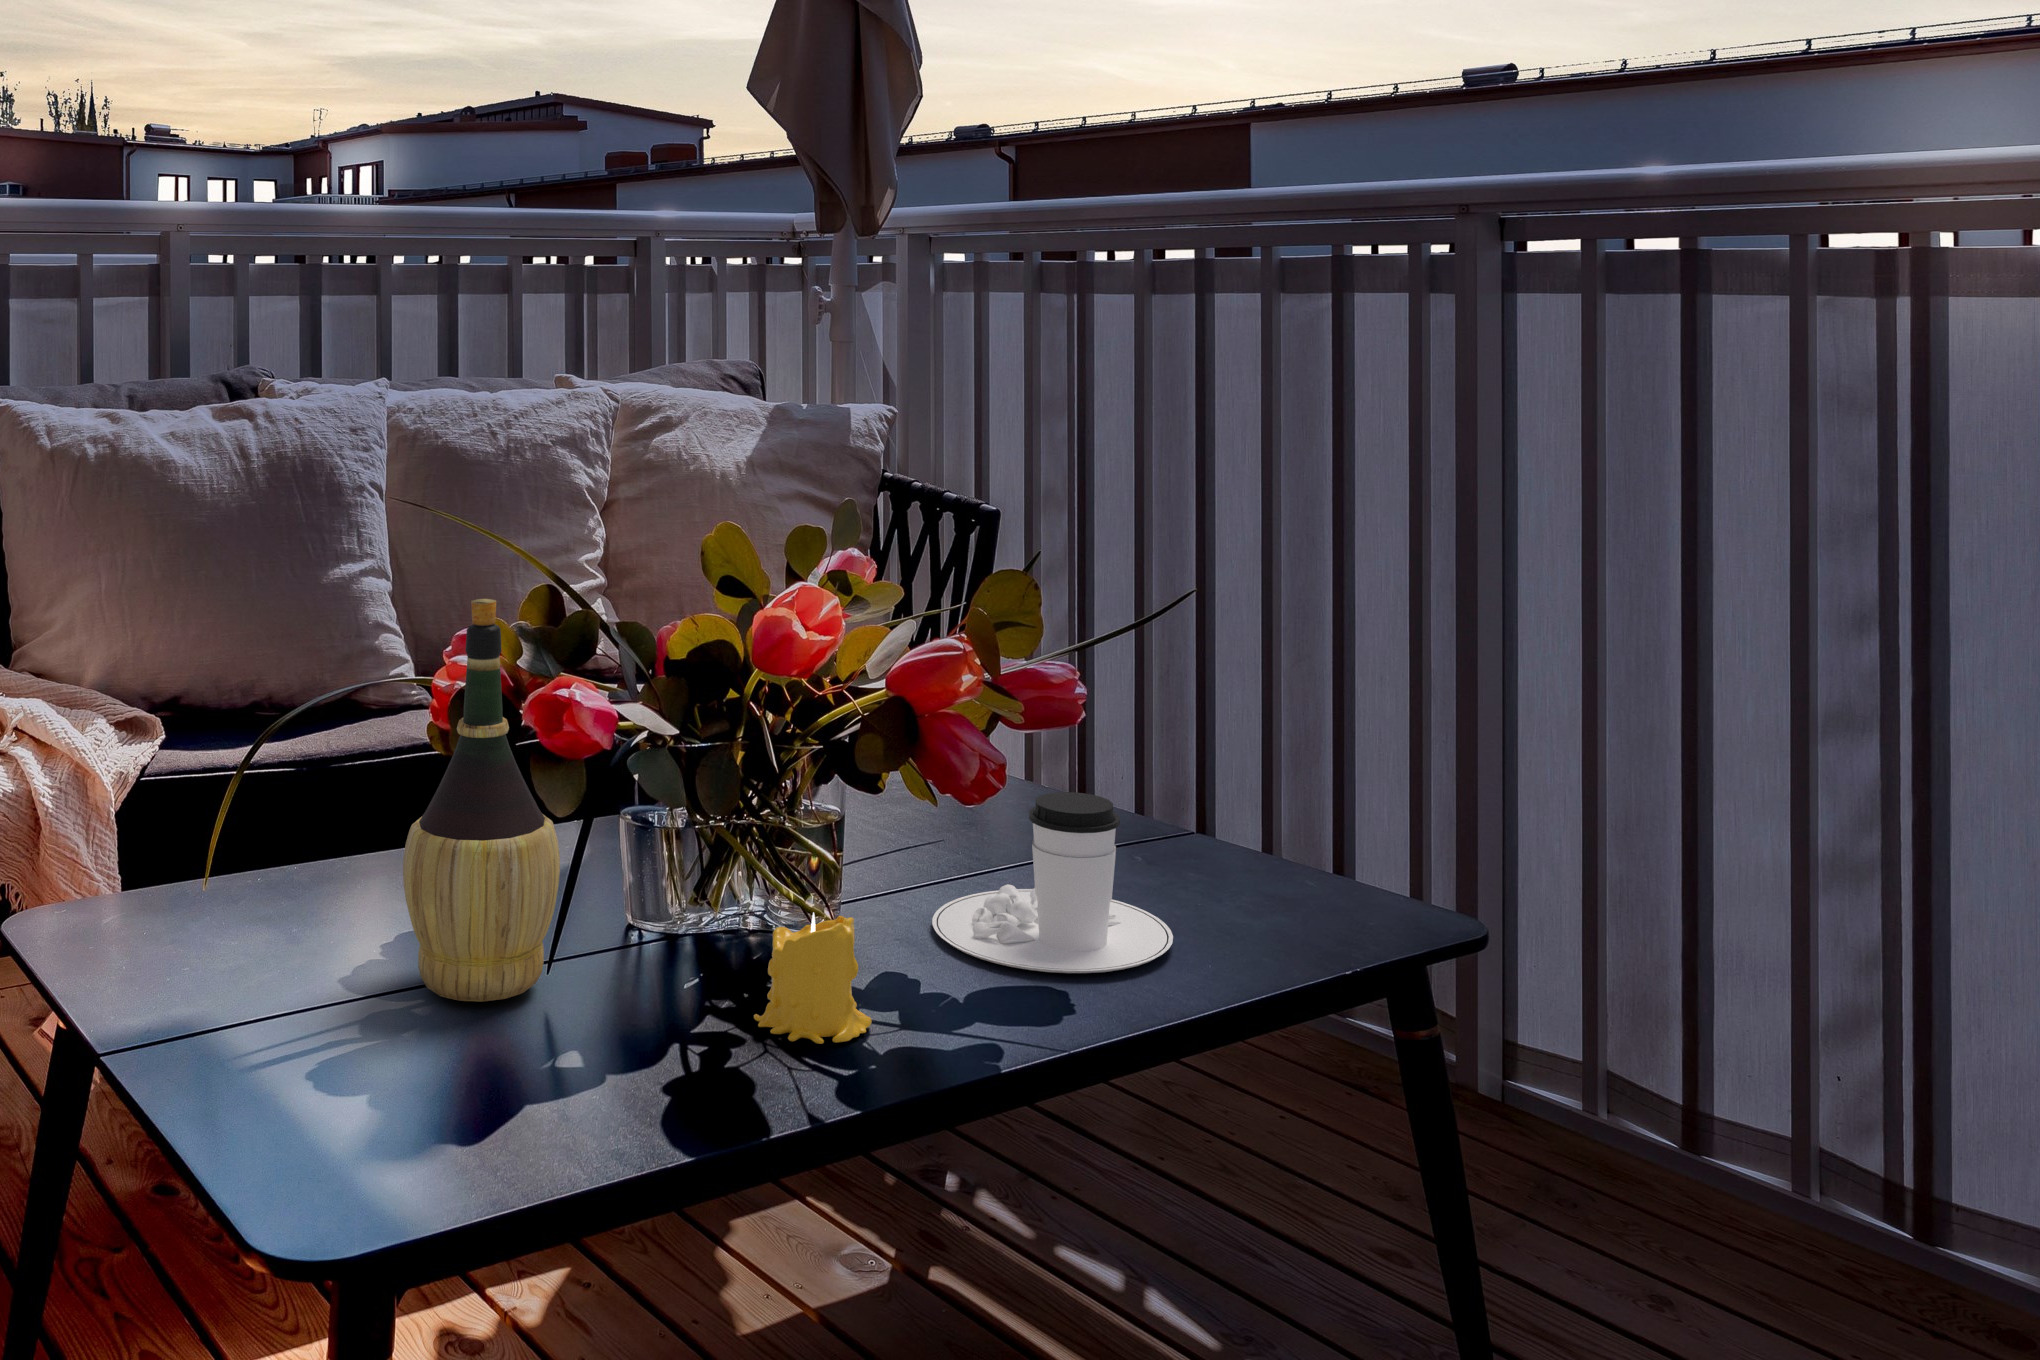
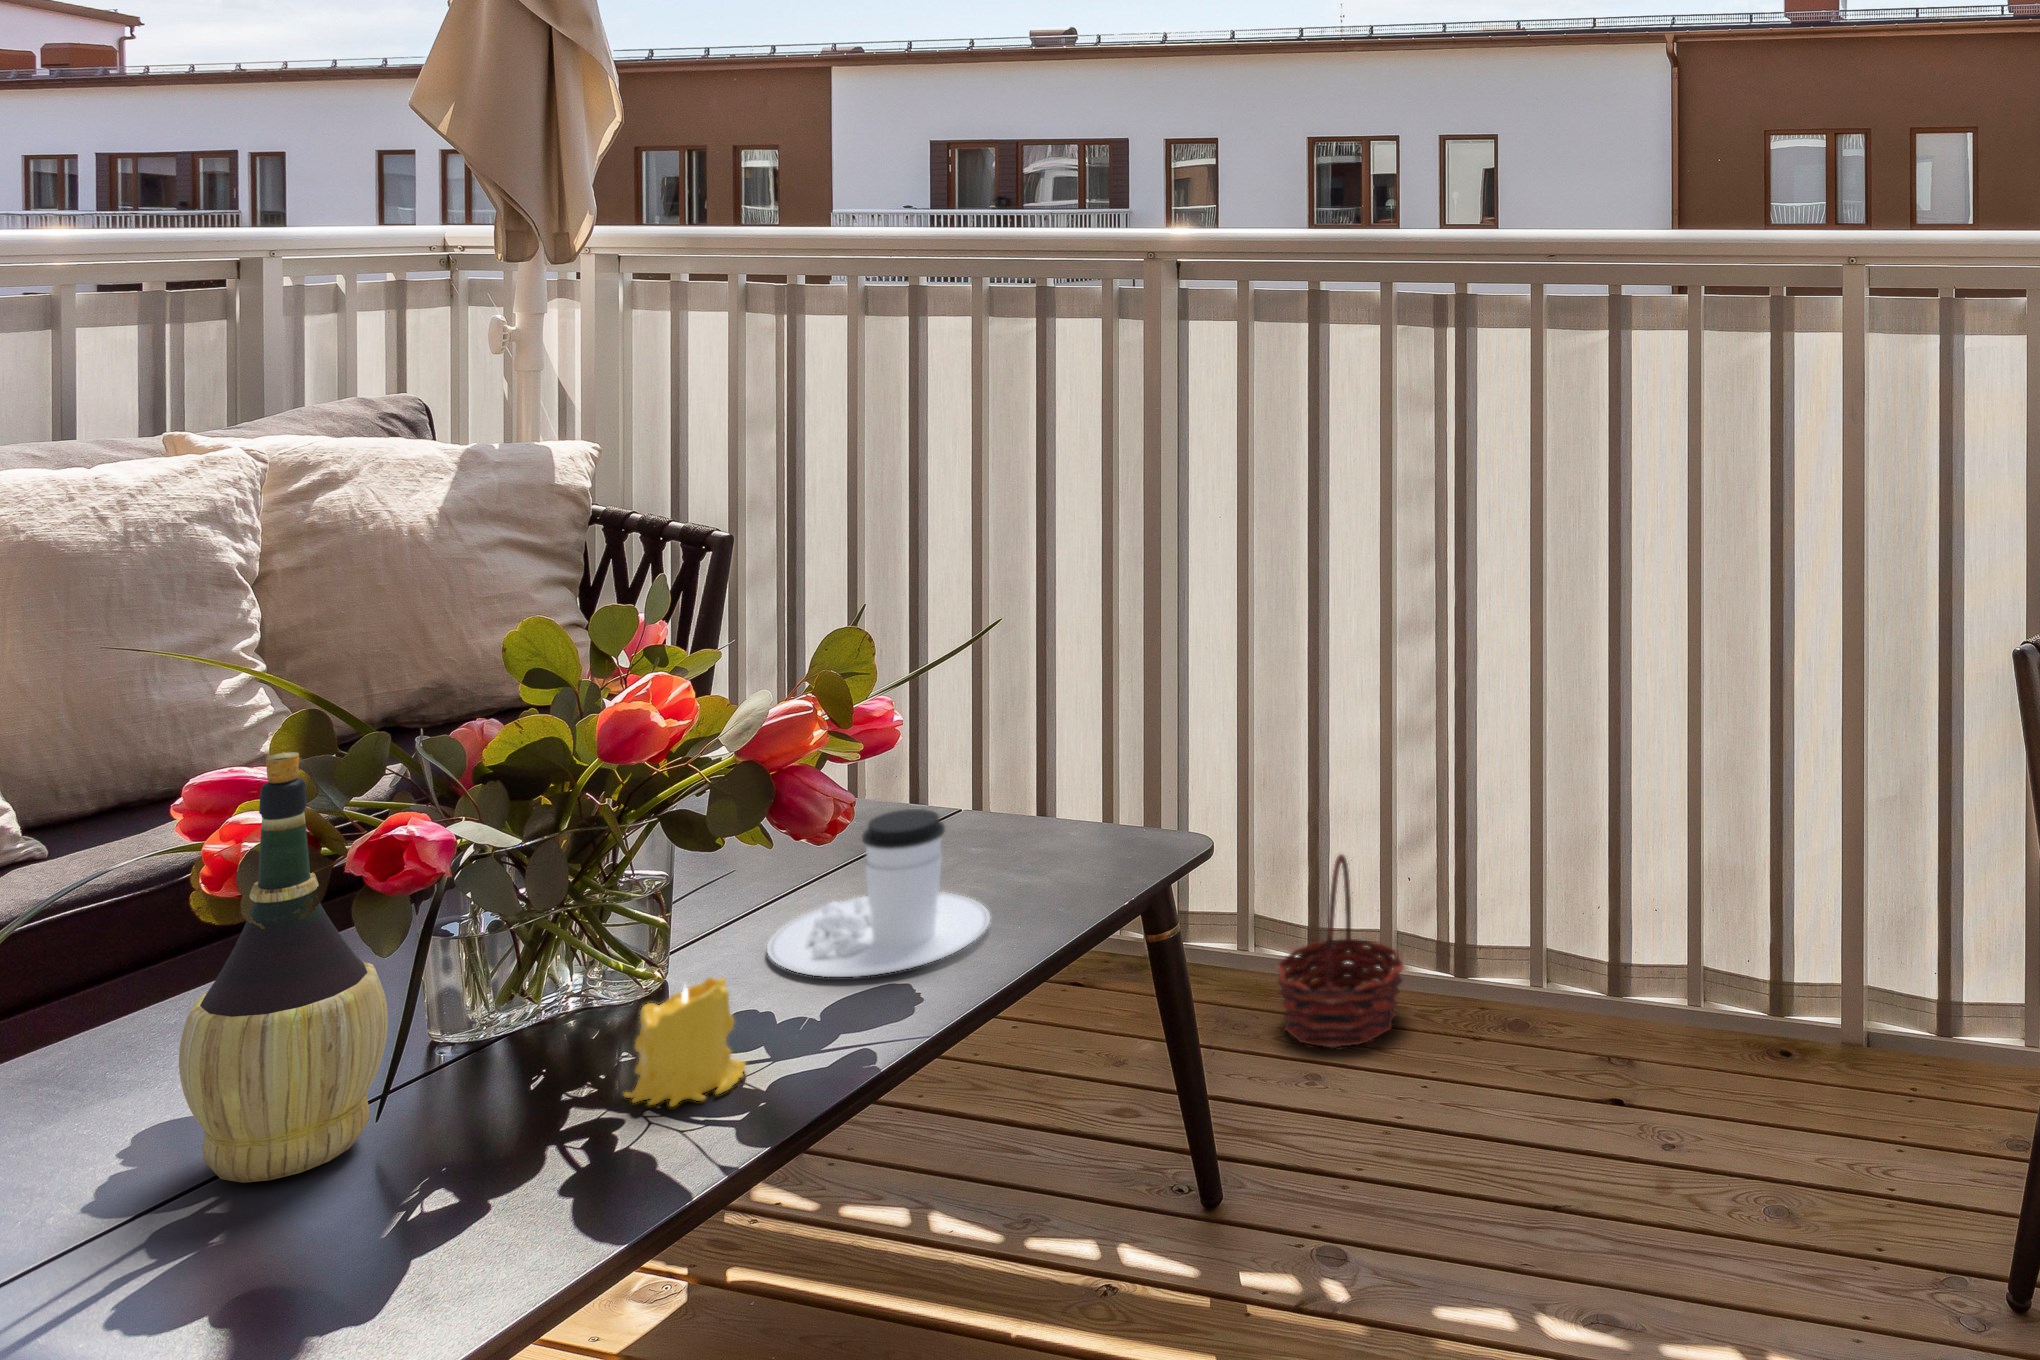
basket: none [1612,1011,1808,1281] -> present [1277,854,1404,1048]

